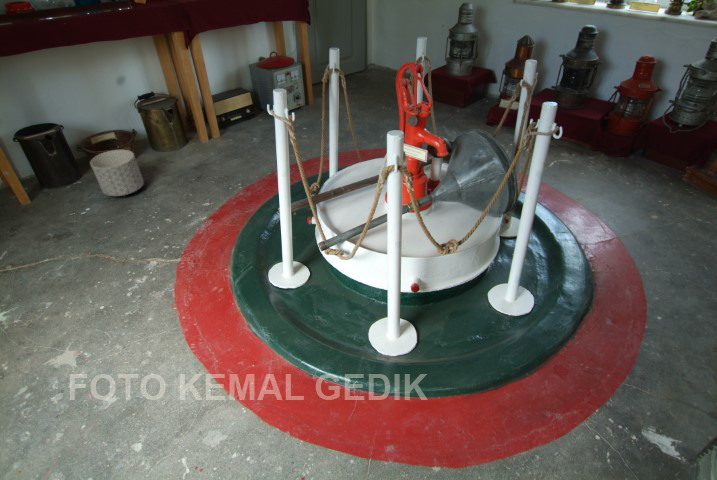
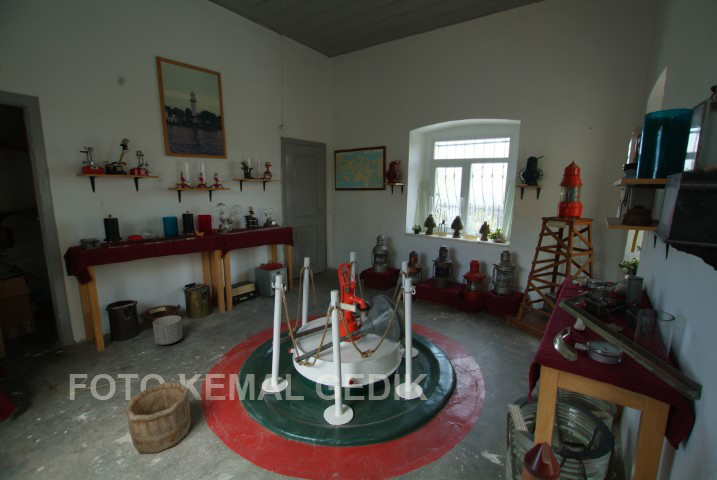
wooden bucket: none [39,281,159,388] -> present [124,383,191,454]

